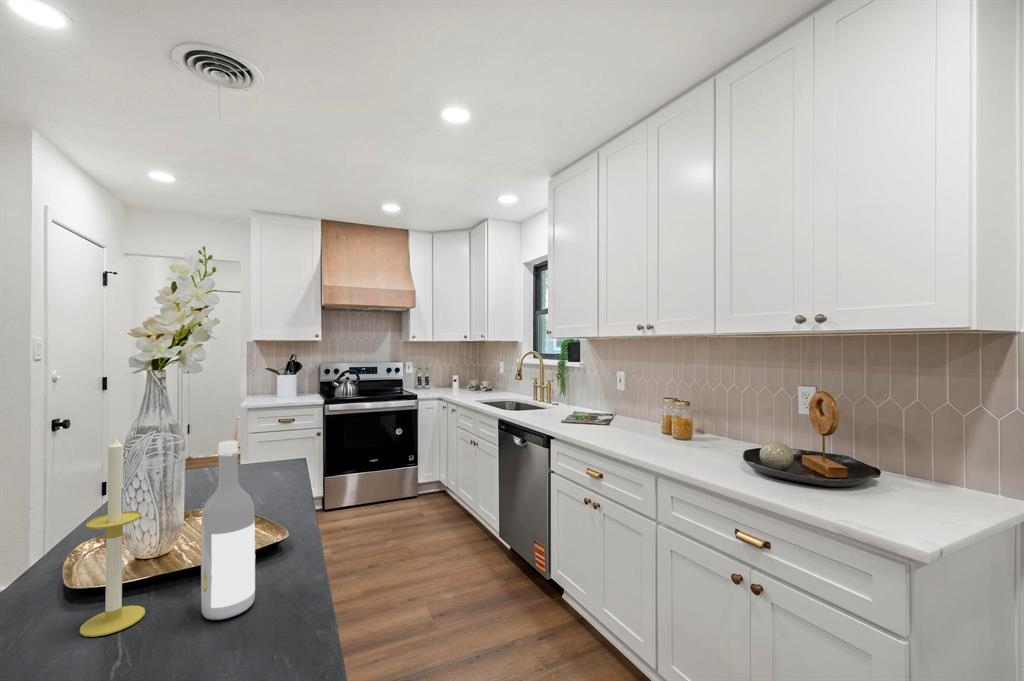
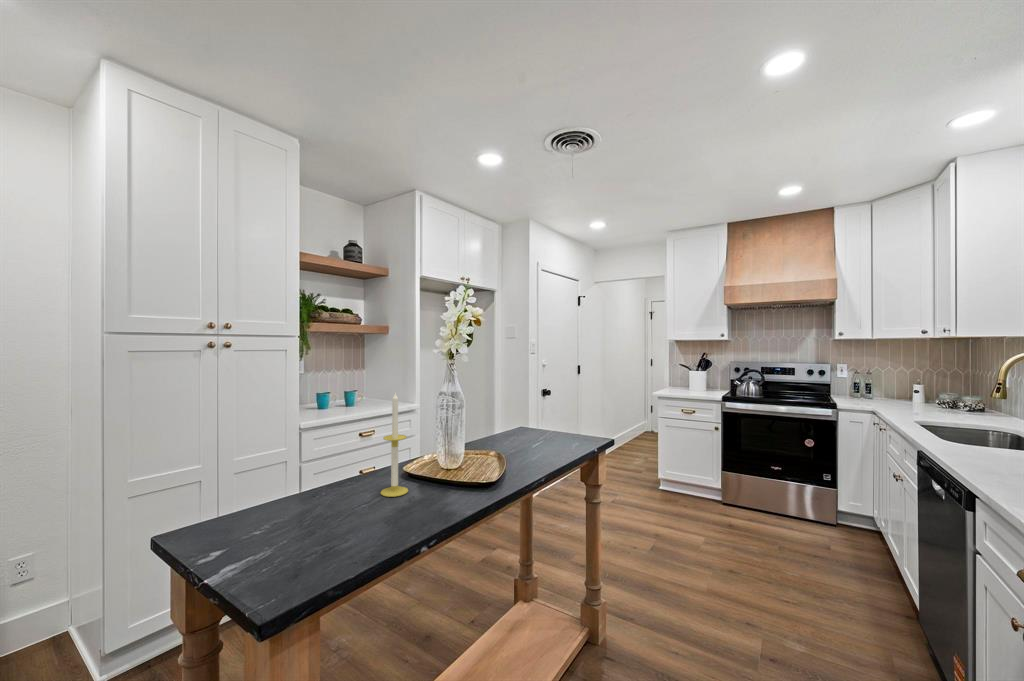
wine bottle: present [201,441,255,620] -> none [410,404,439,514]

